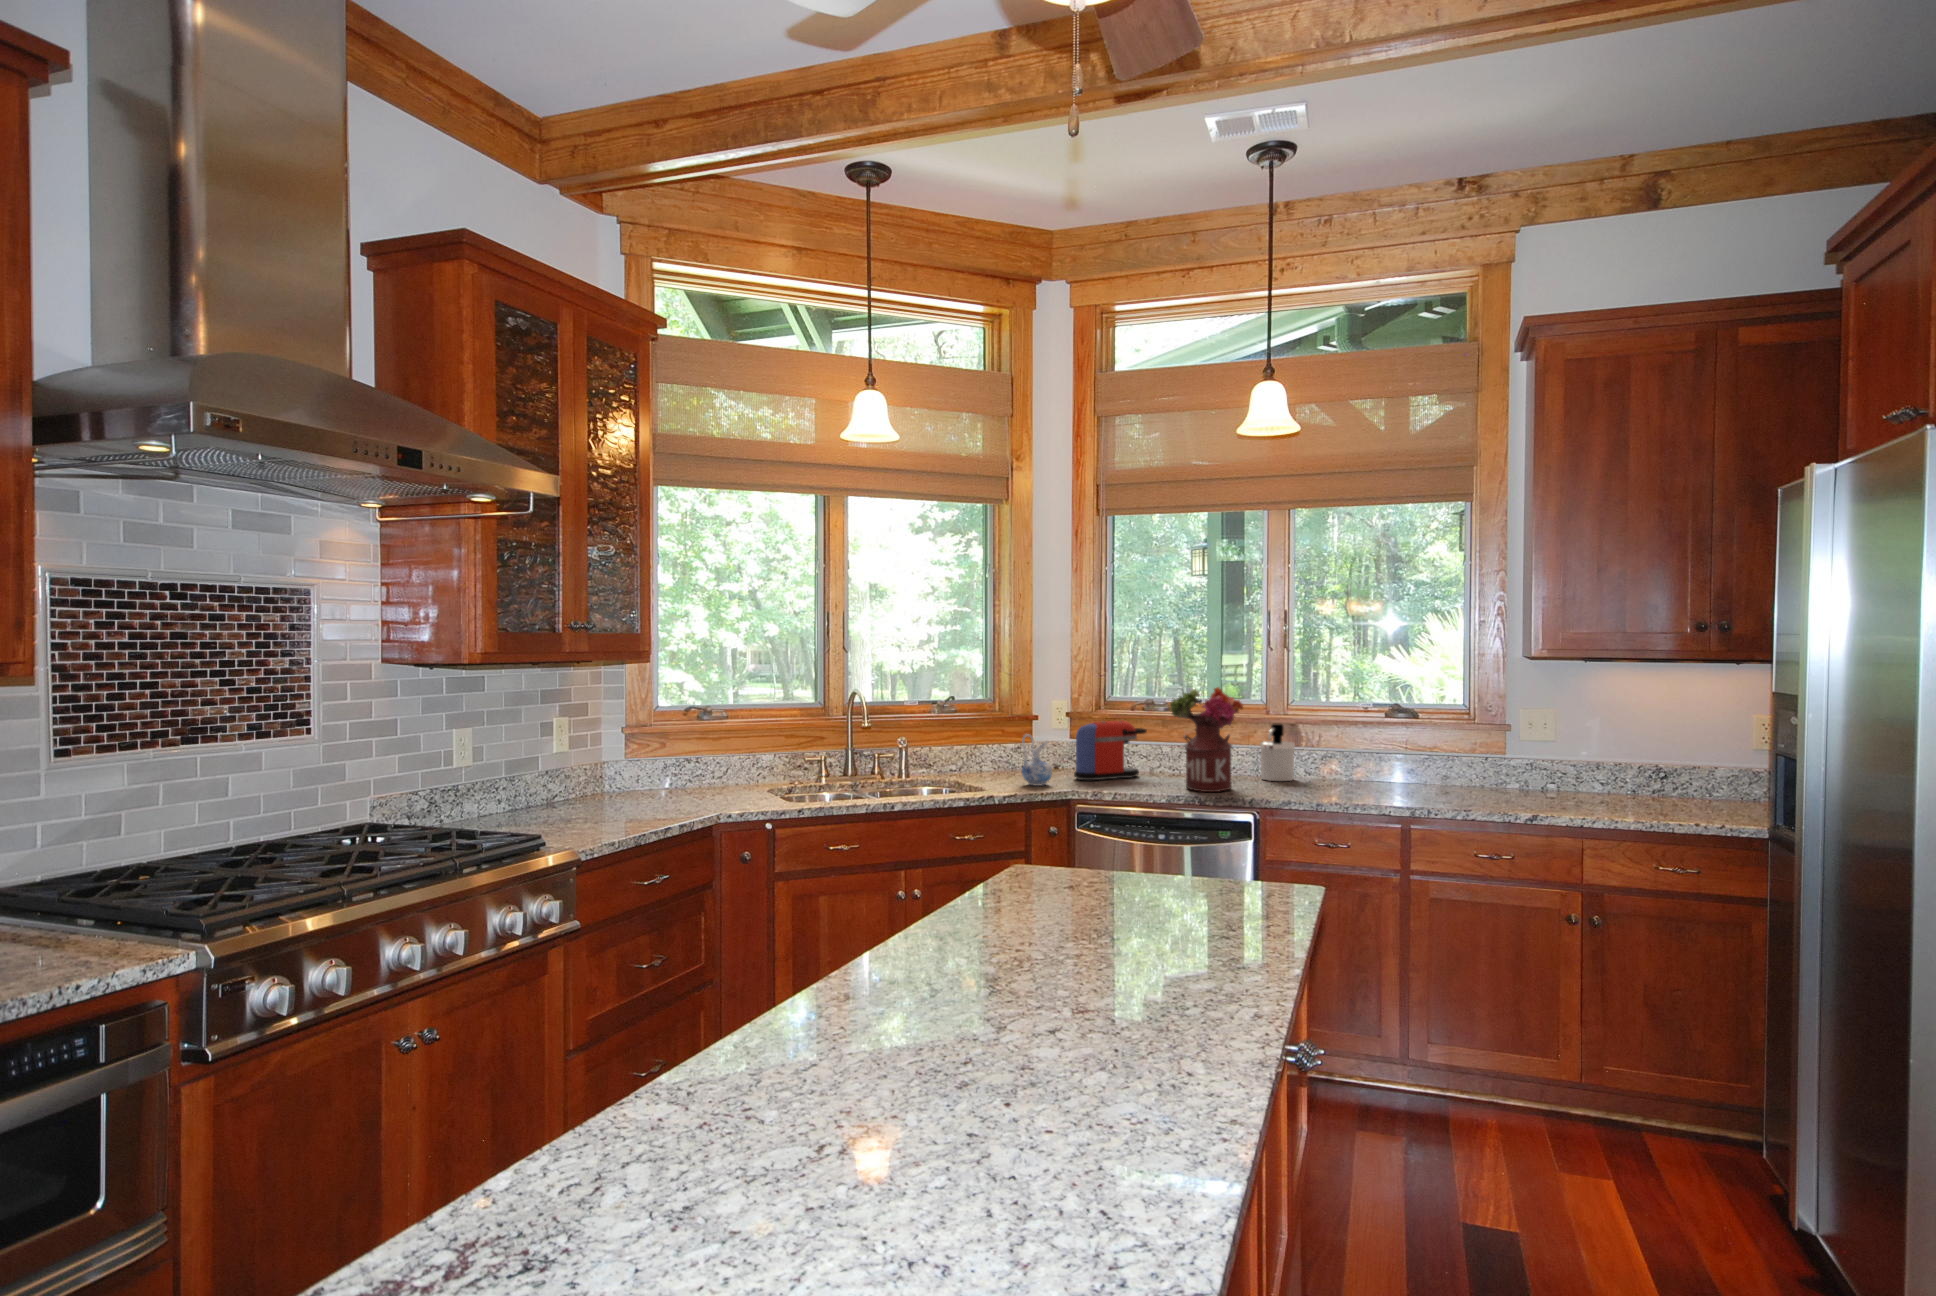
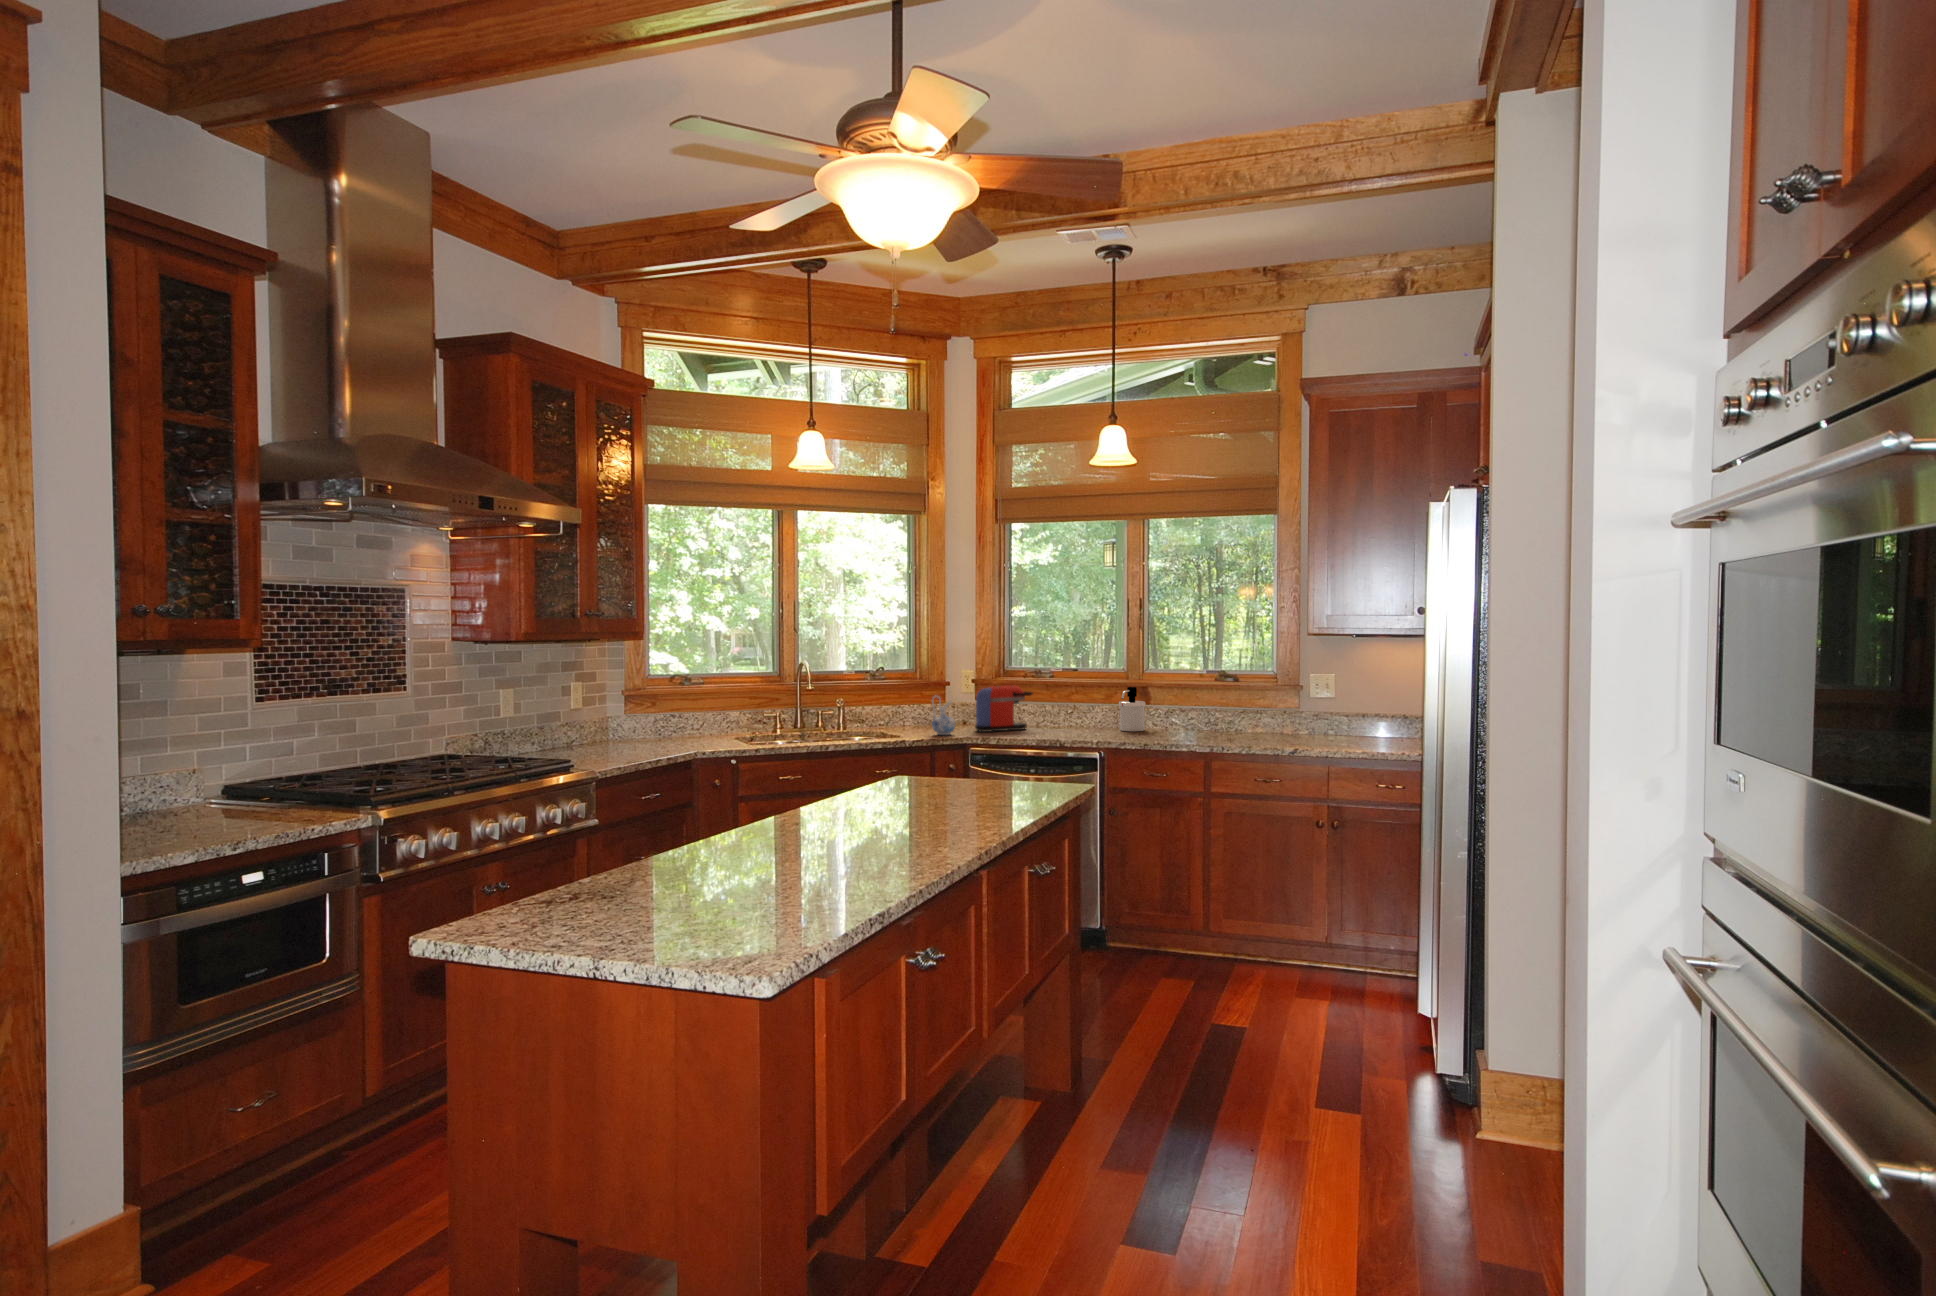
flower arrangement: present [1170,687,1243,792] -> none [1042,658,1099,738]

